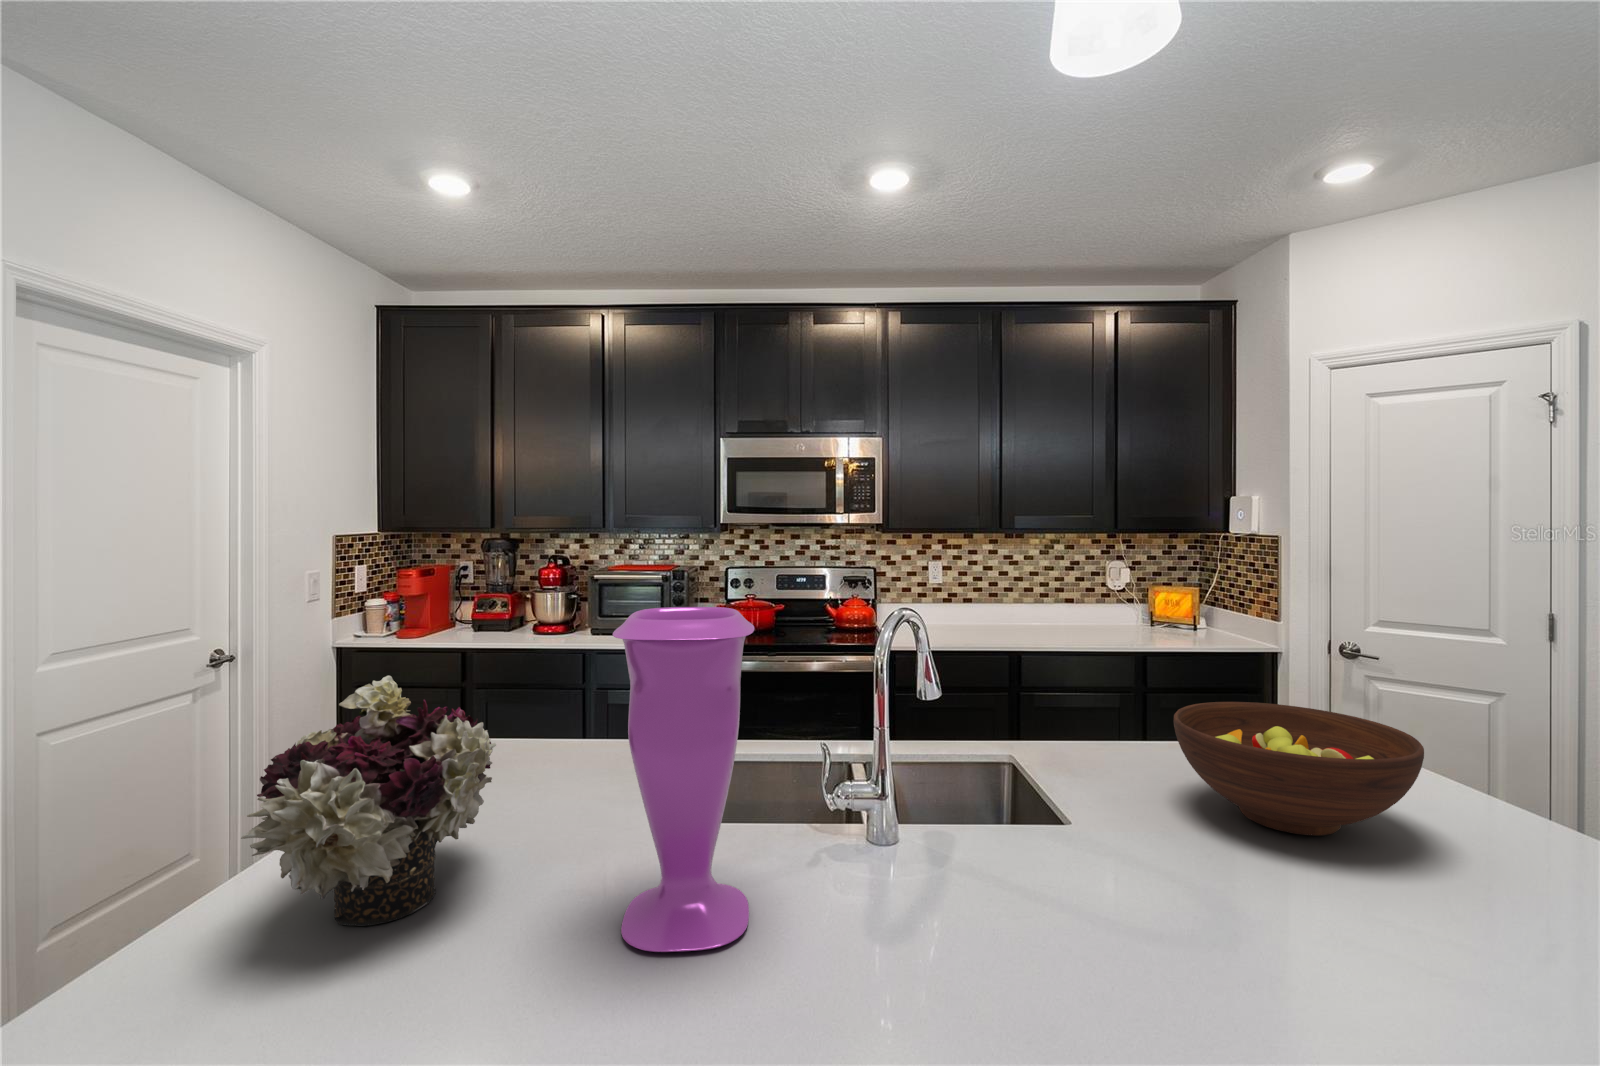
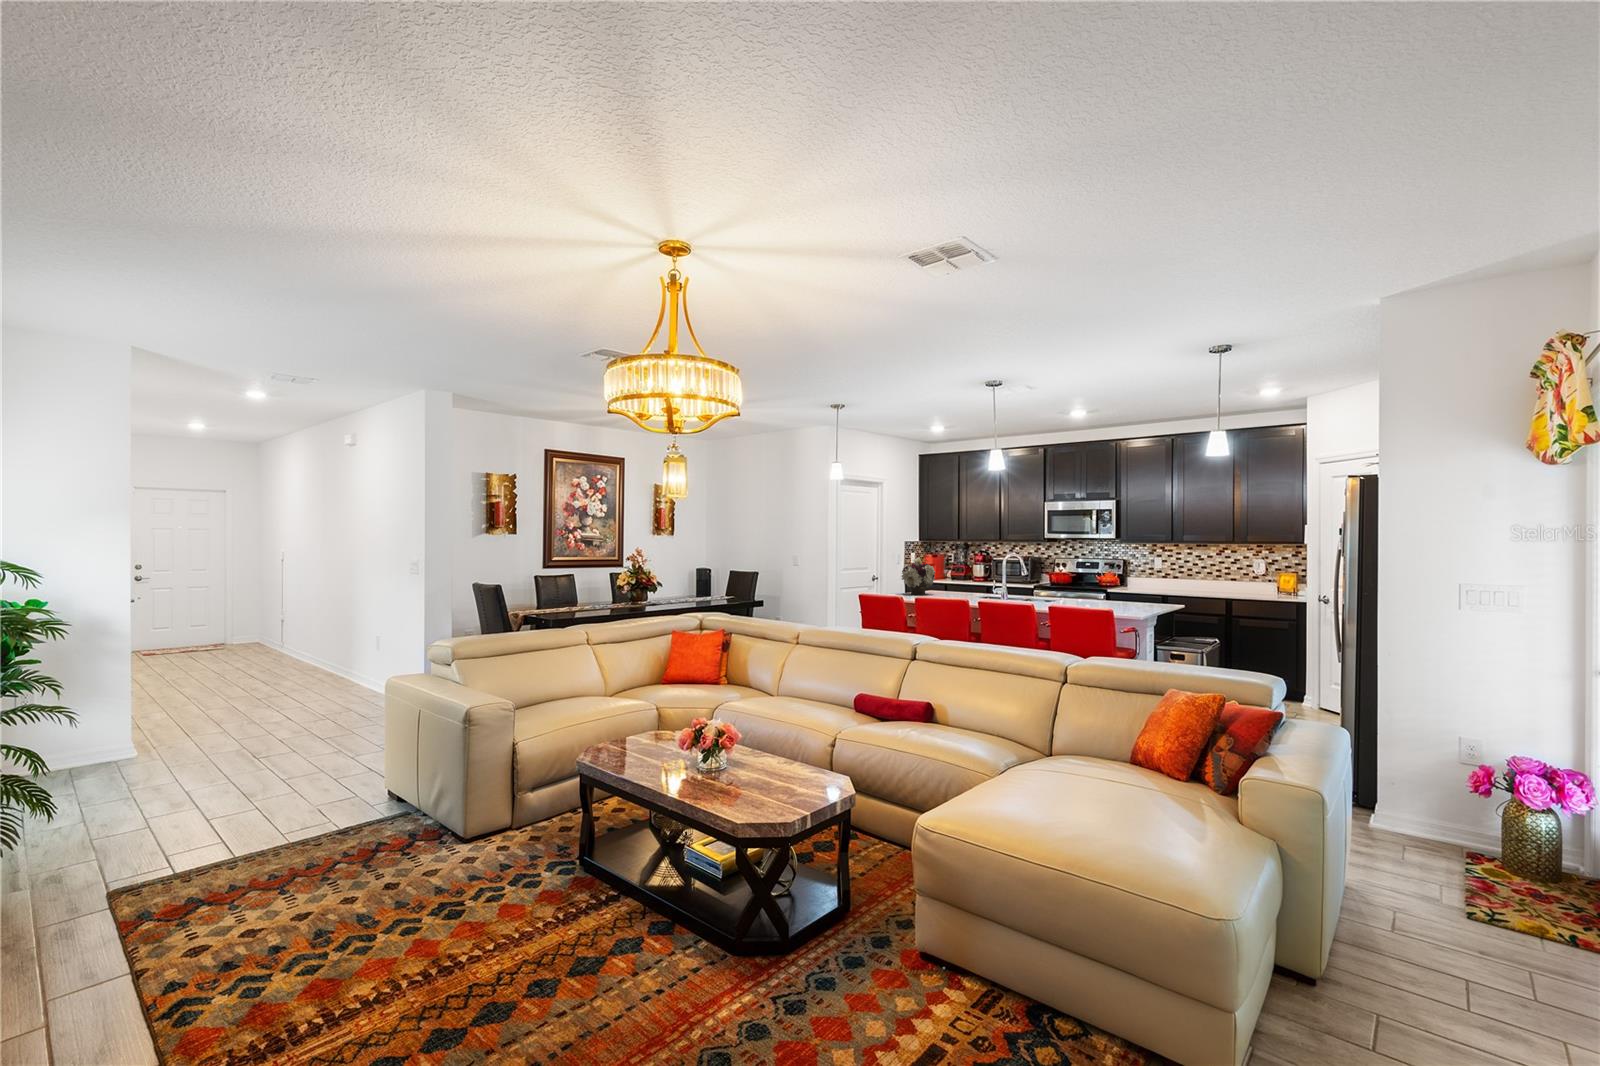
vase: present [613,607,754,952] -> none [949,547,974,598]
fruit bowl: present [1174,702,1424,835] -> none [1075,579,1126,602]

